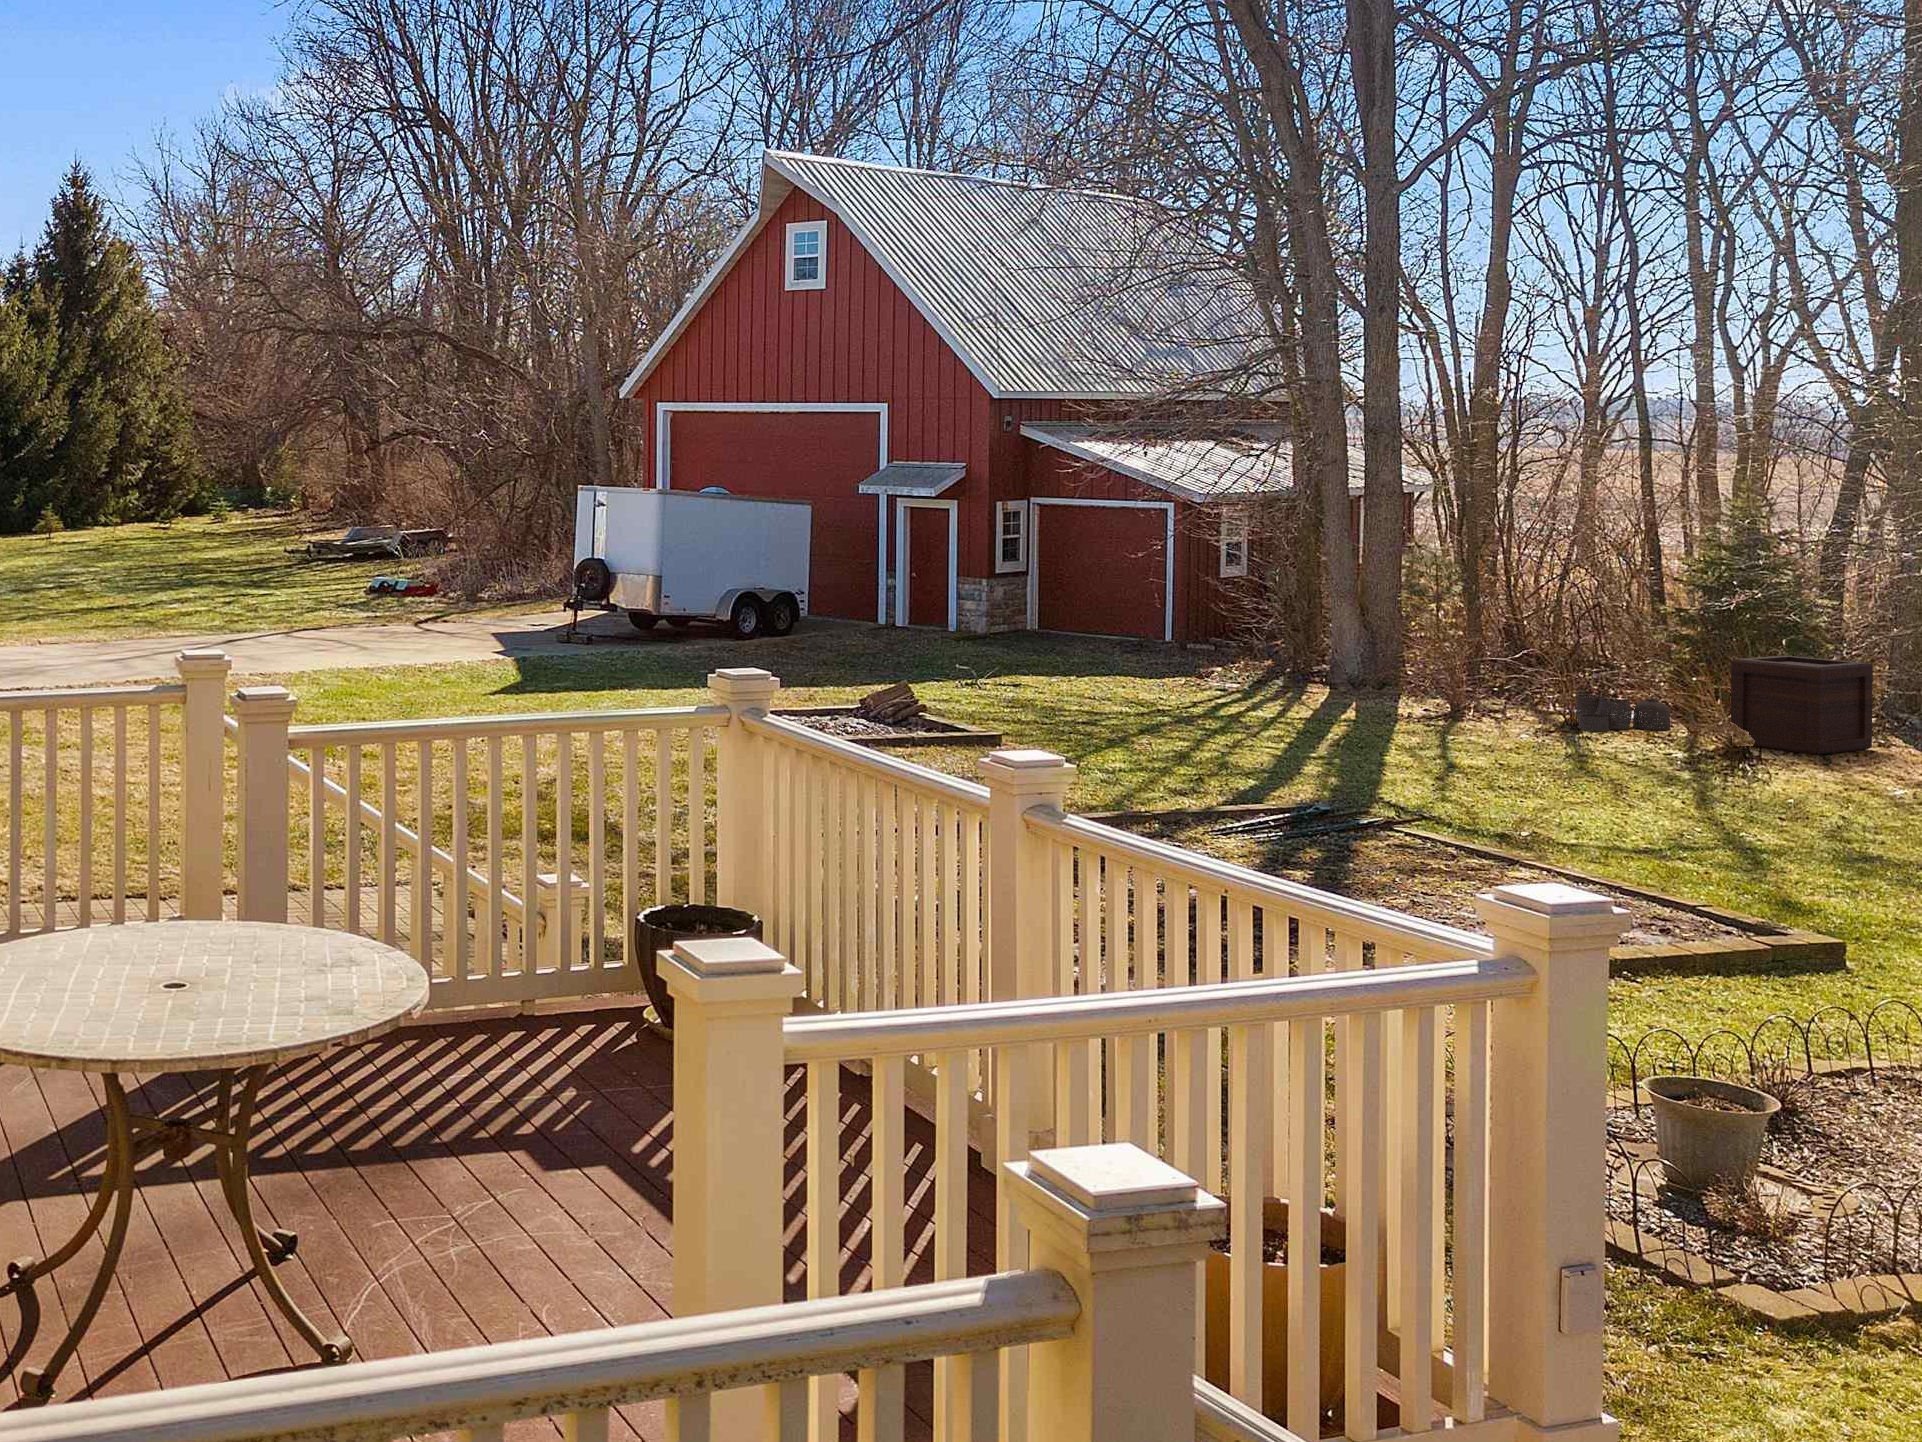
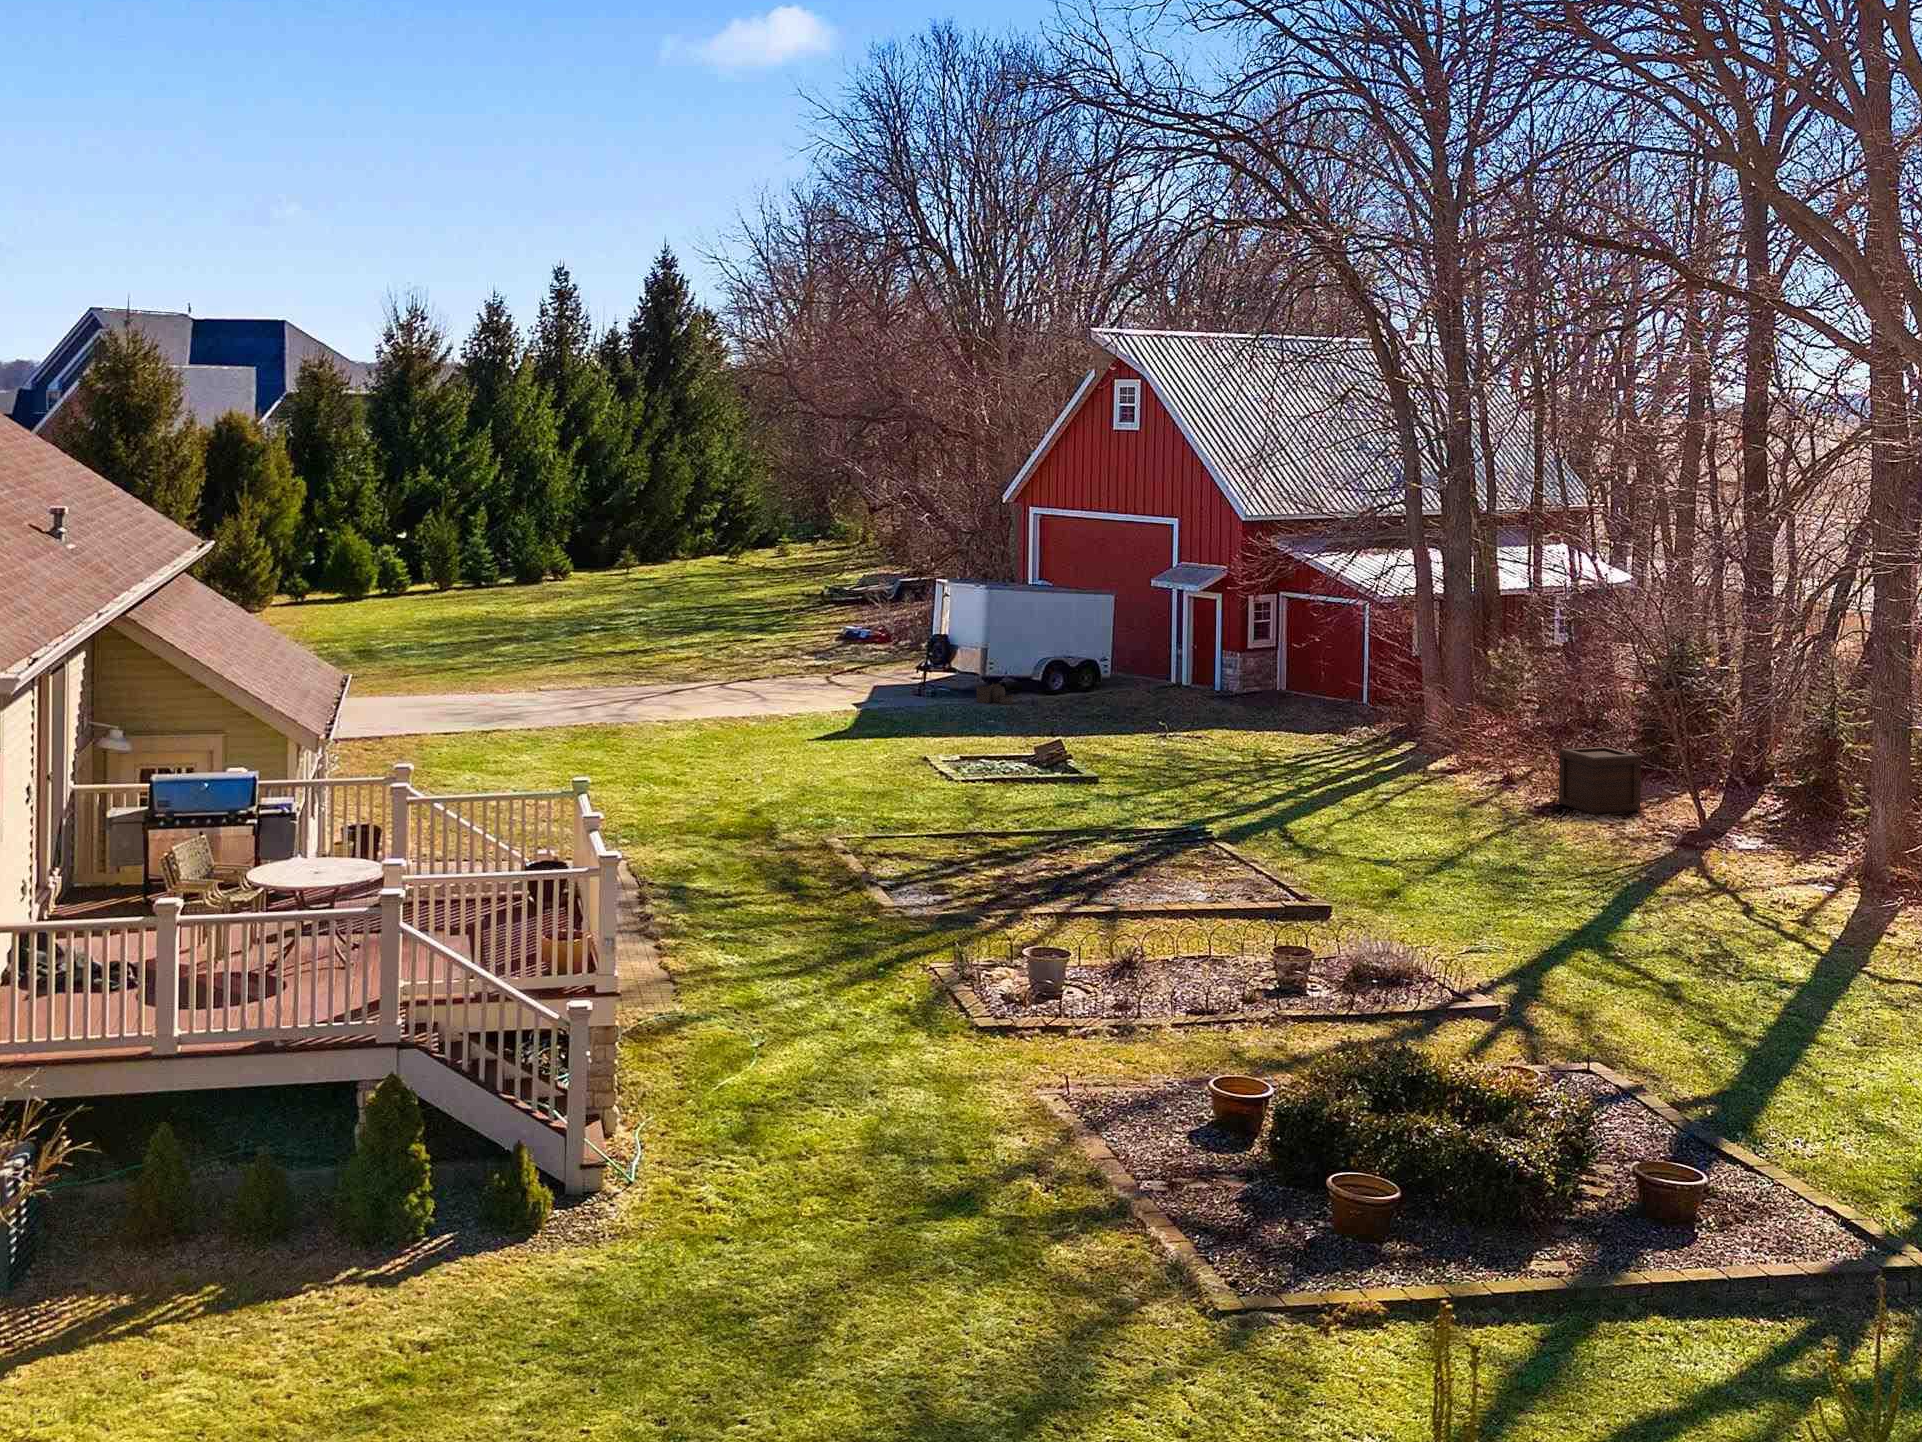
woven basket: present [1577,690,1671,732] -> present [977,683,1013,704]

